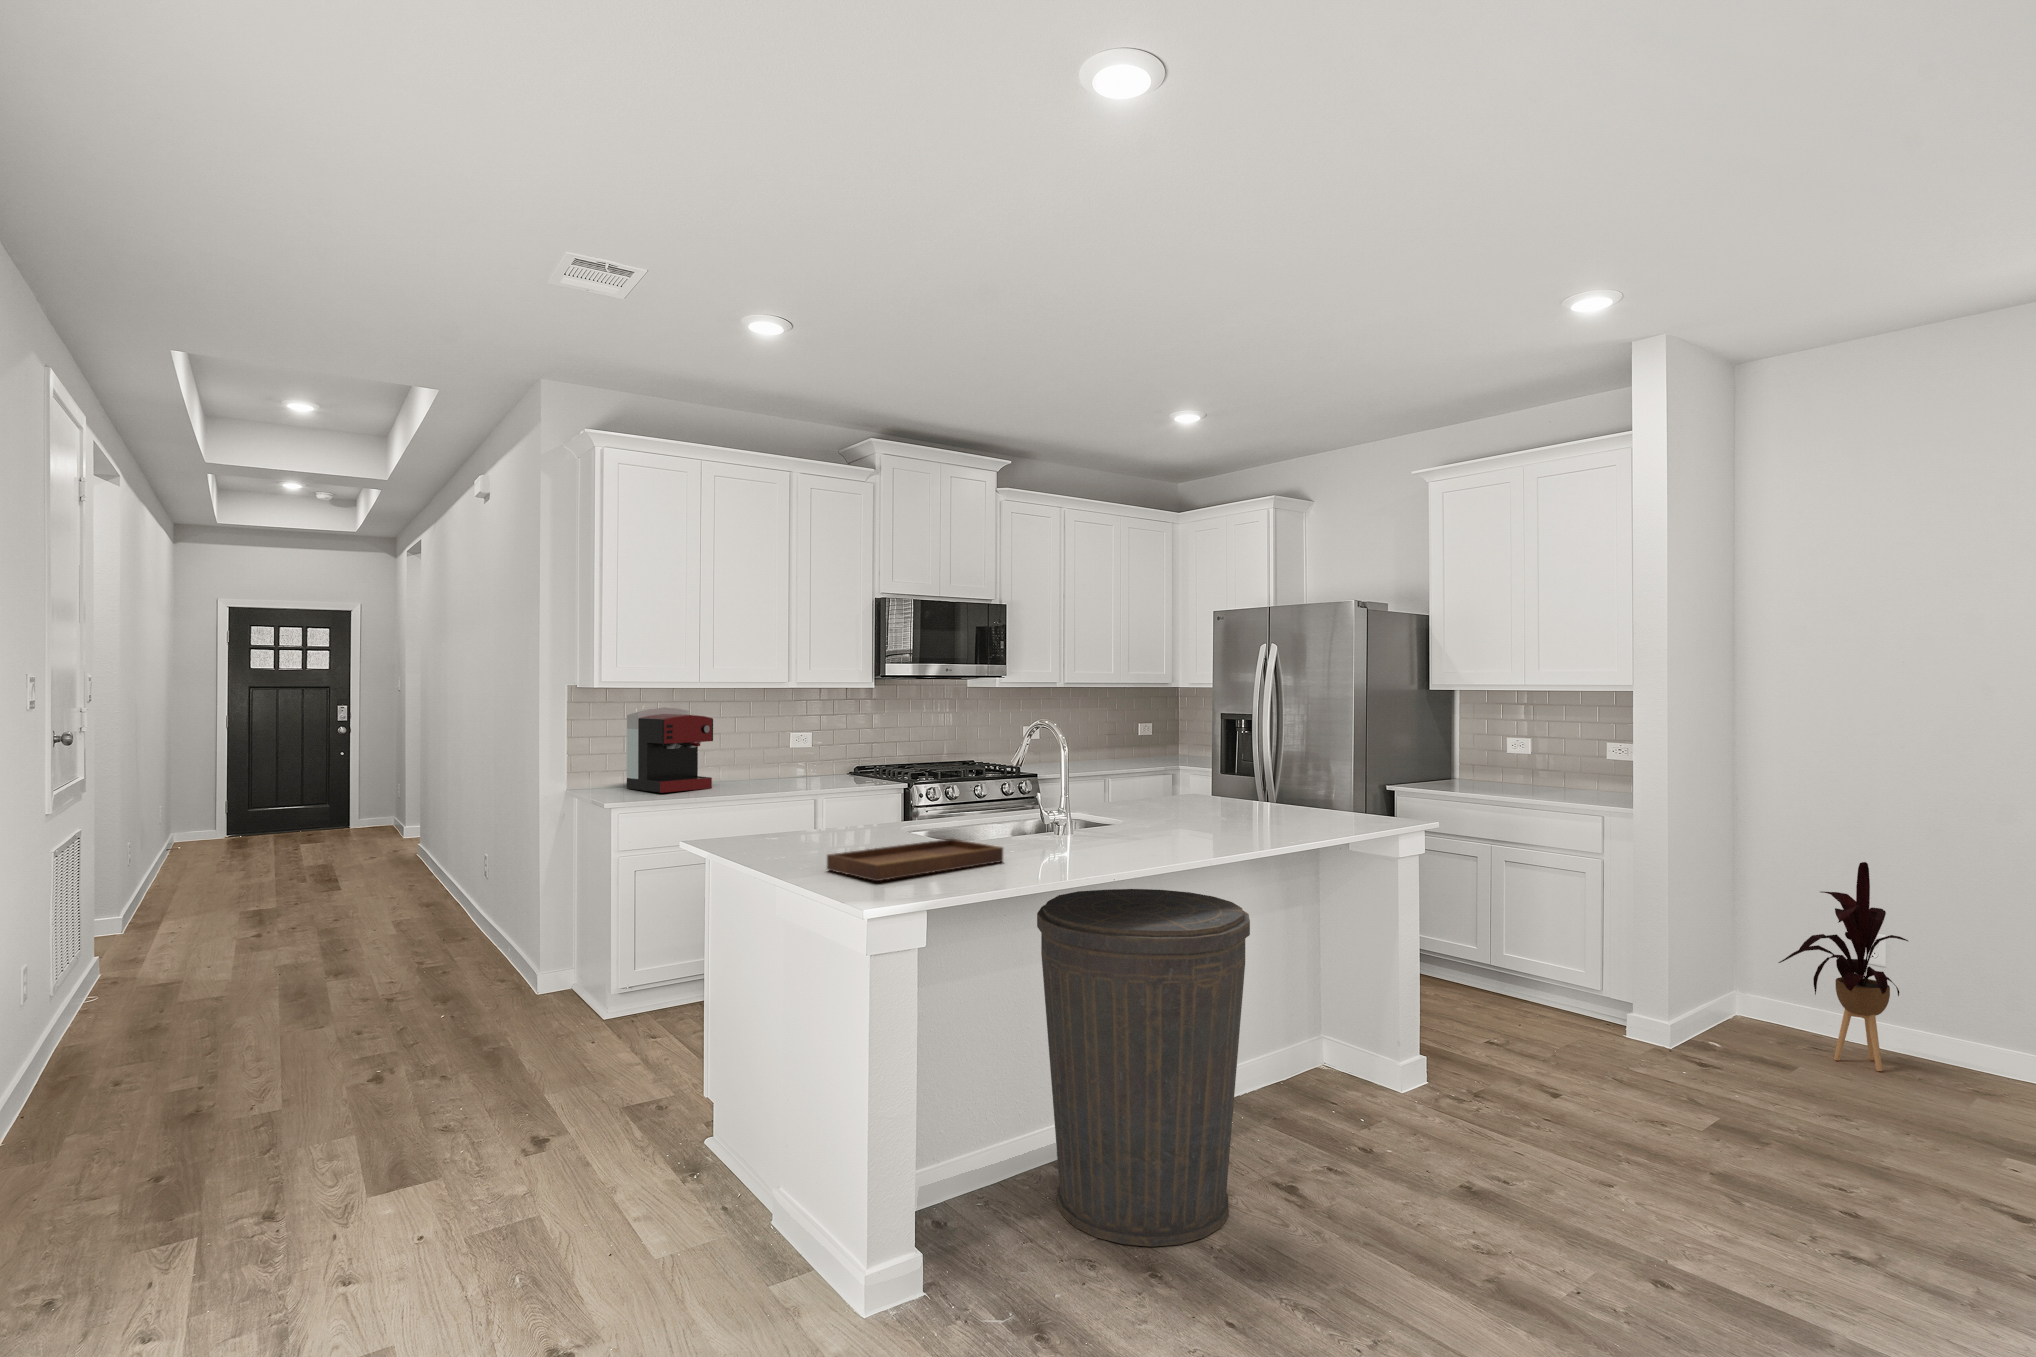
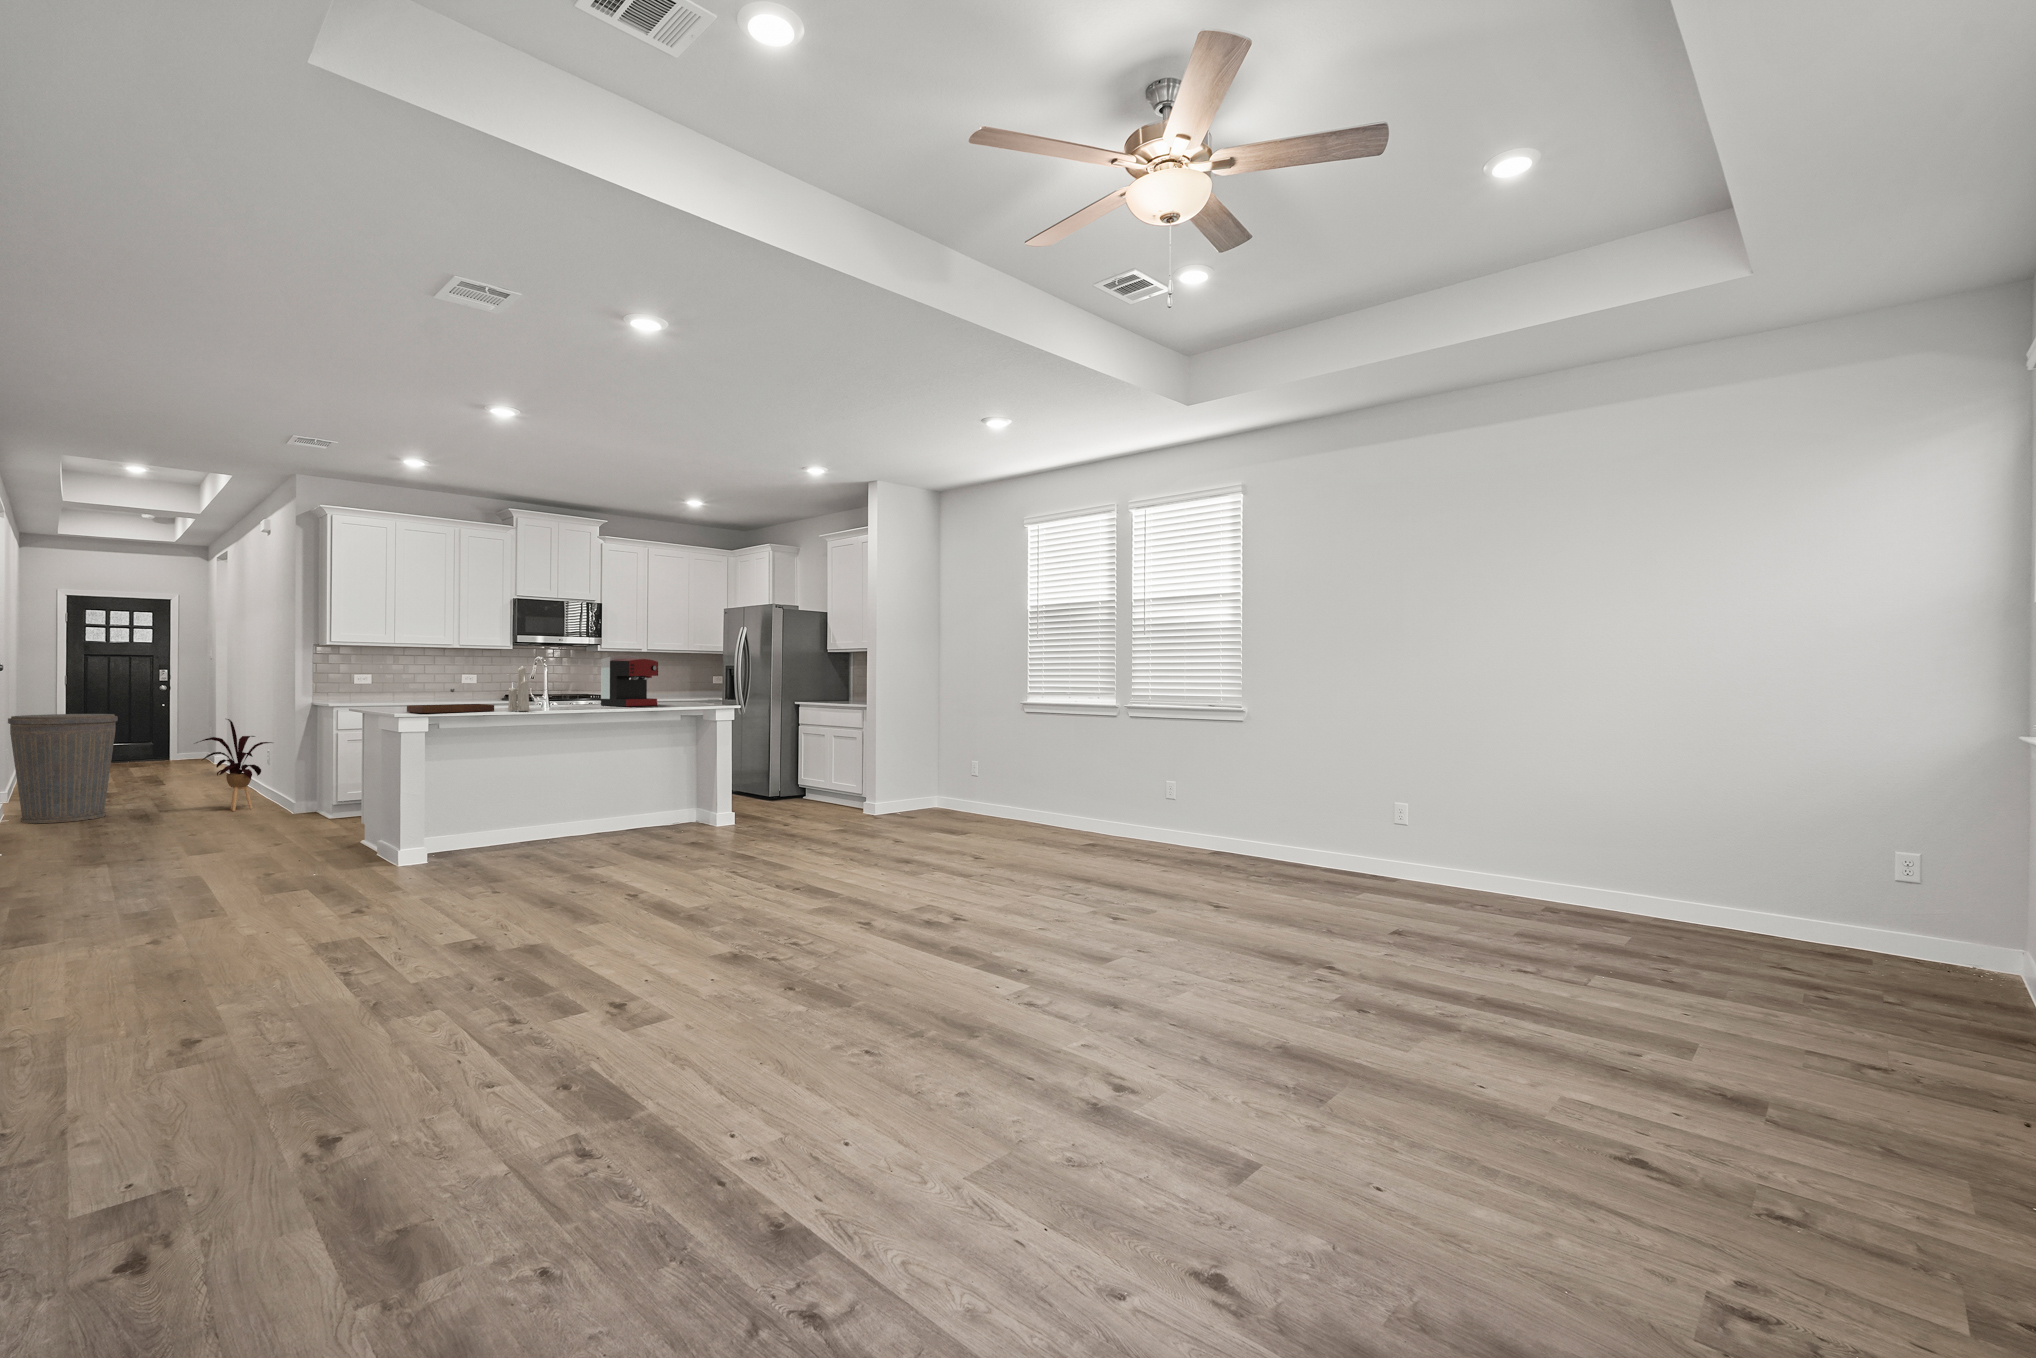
coffee maker: present [627,707,713,793] -> present [601,655,658,706]
candle: none [1028,737,1083,864] -> present [507,667,530,711]
house plant: present [1779,862,1908,1071] -> present [196,719,272,811]
trash can: present [1037,889,1250,1247] -> present [8,714,118,823]

